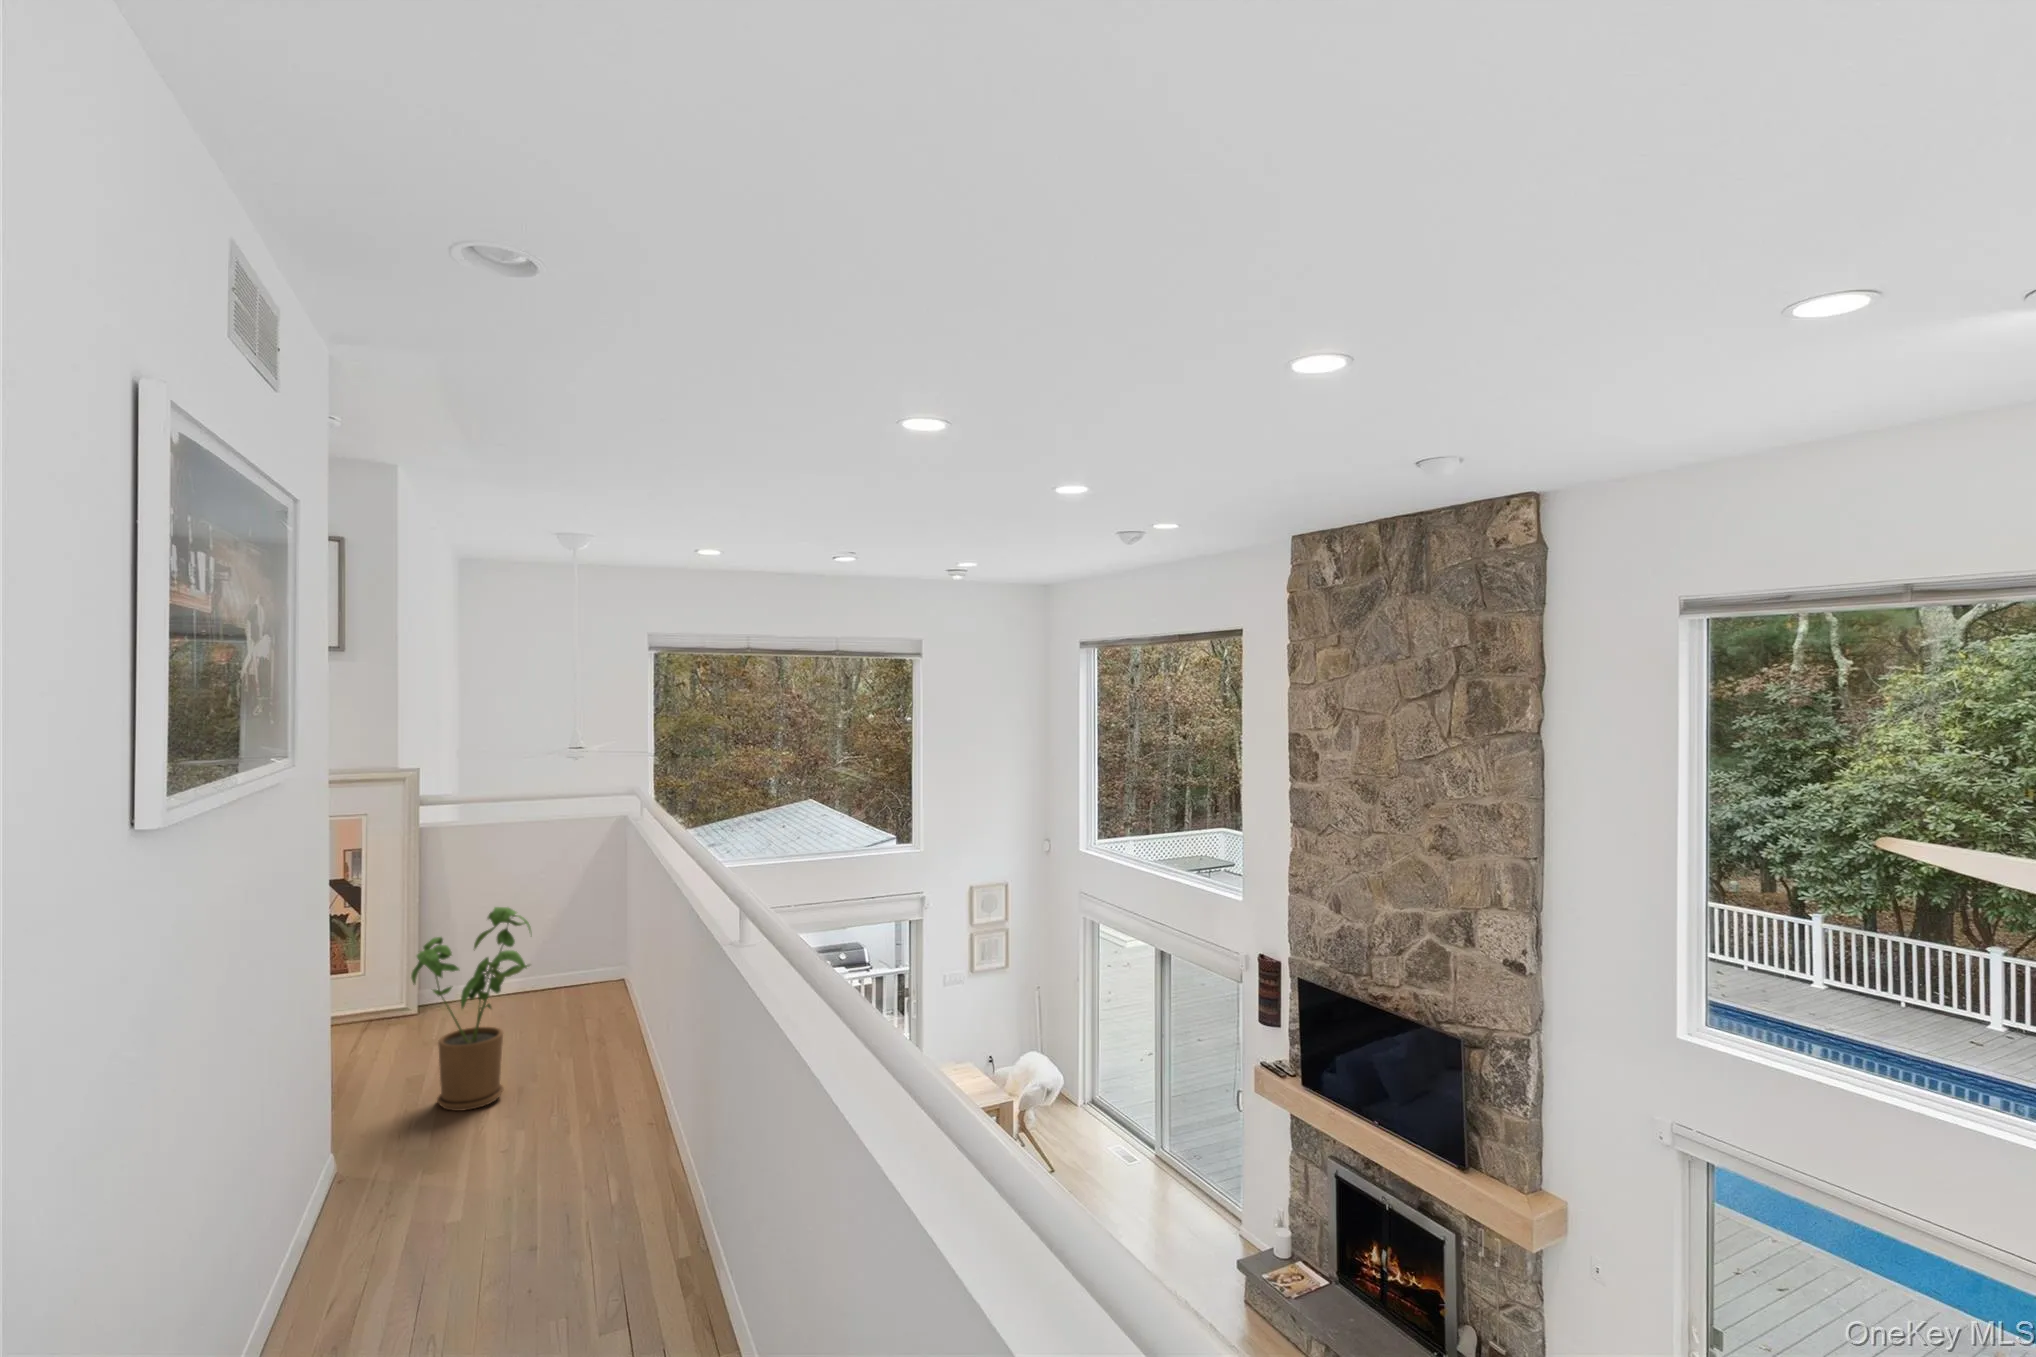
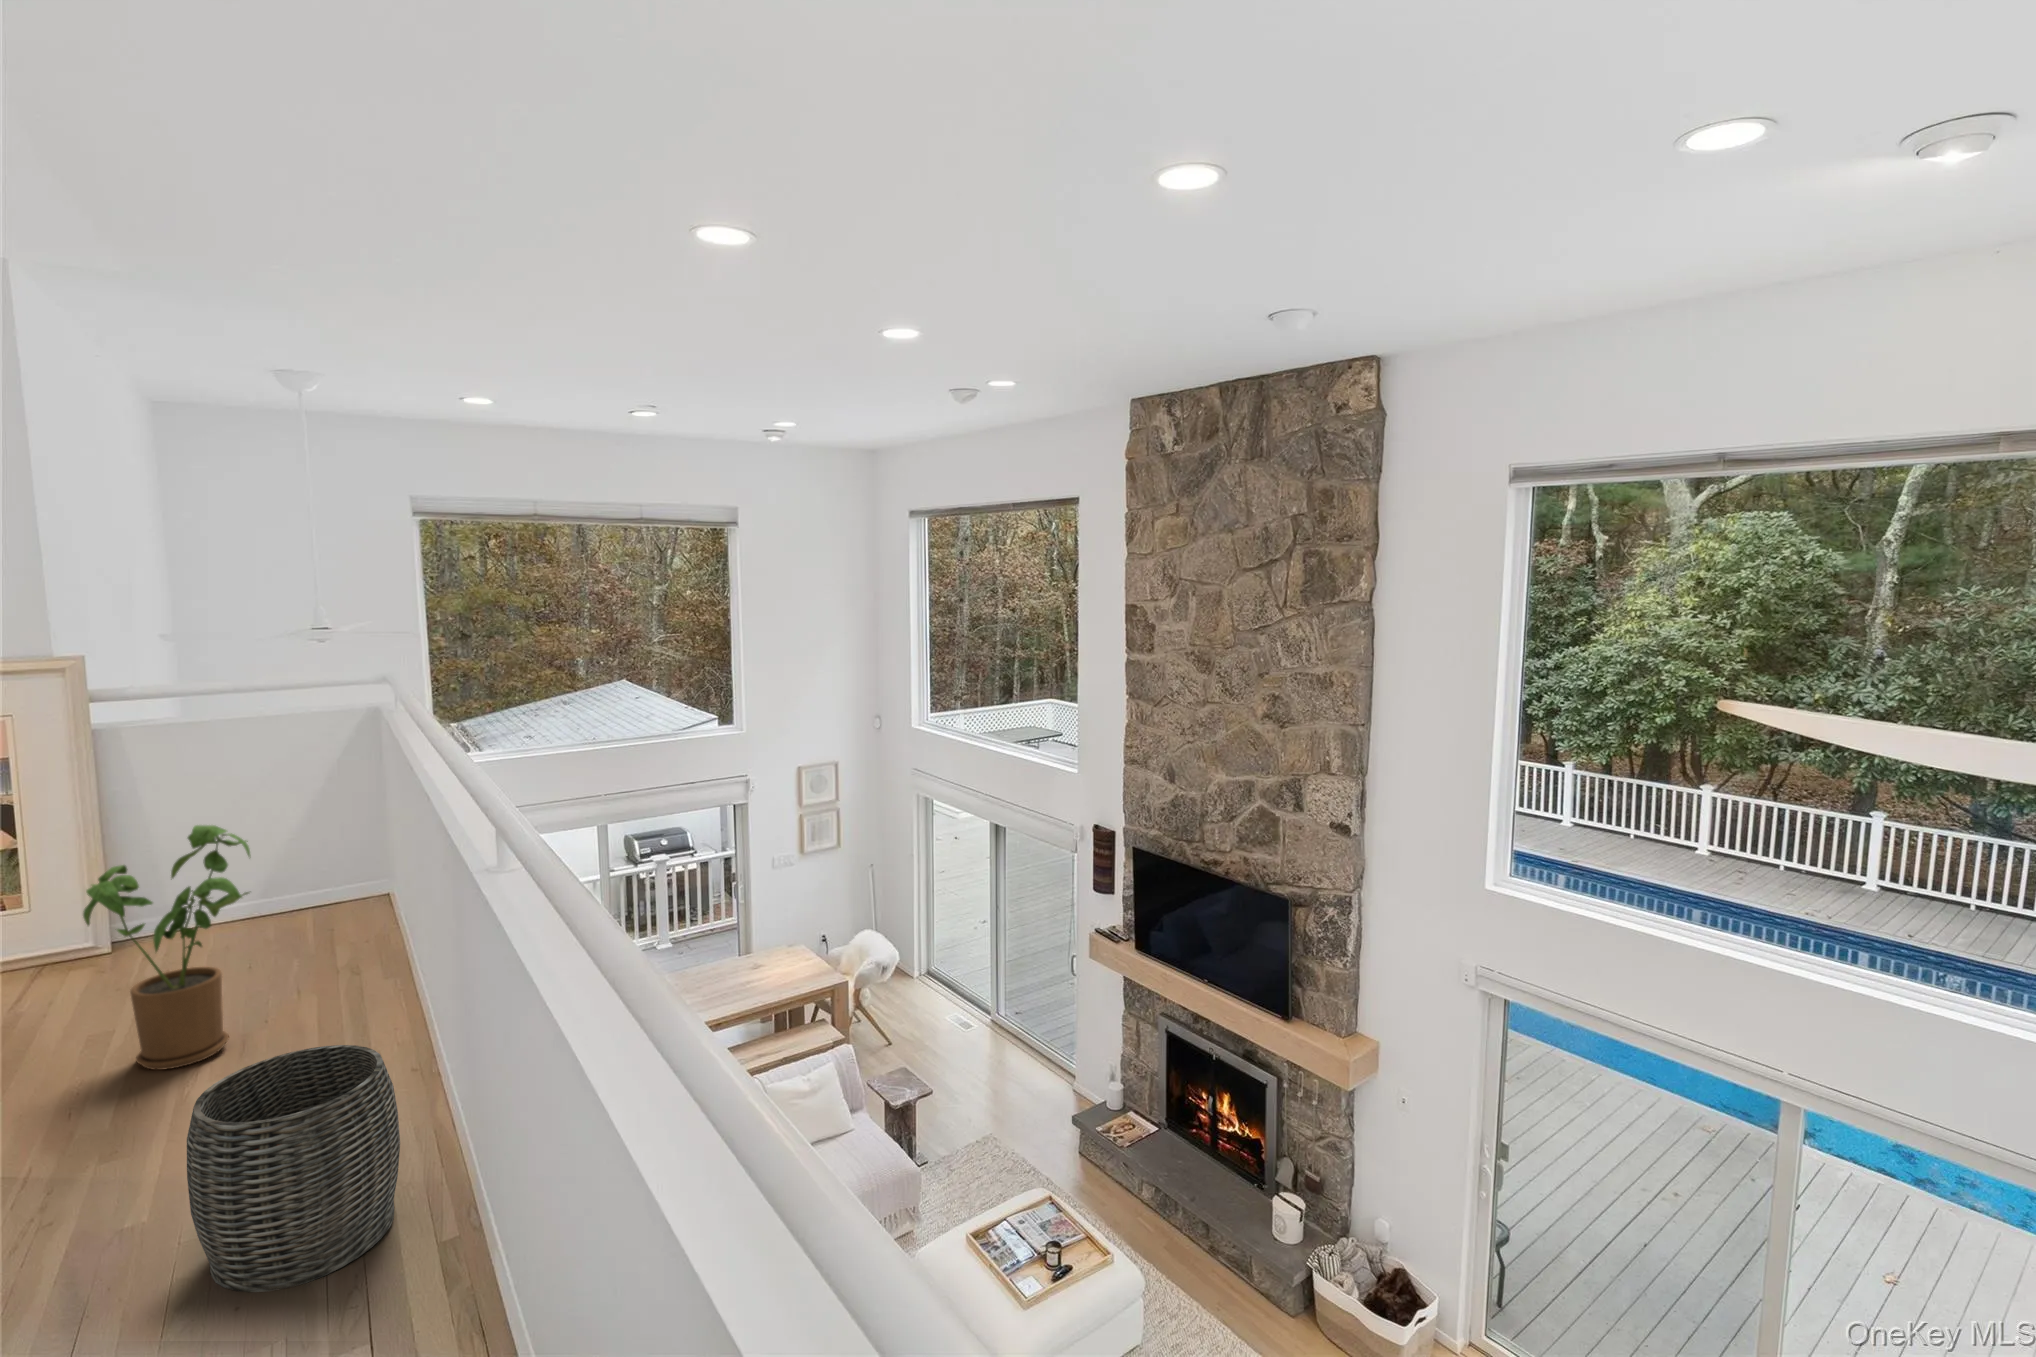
woven basket: none [499,1089,648,1285] -> present [187,1045,400,1292]

